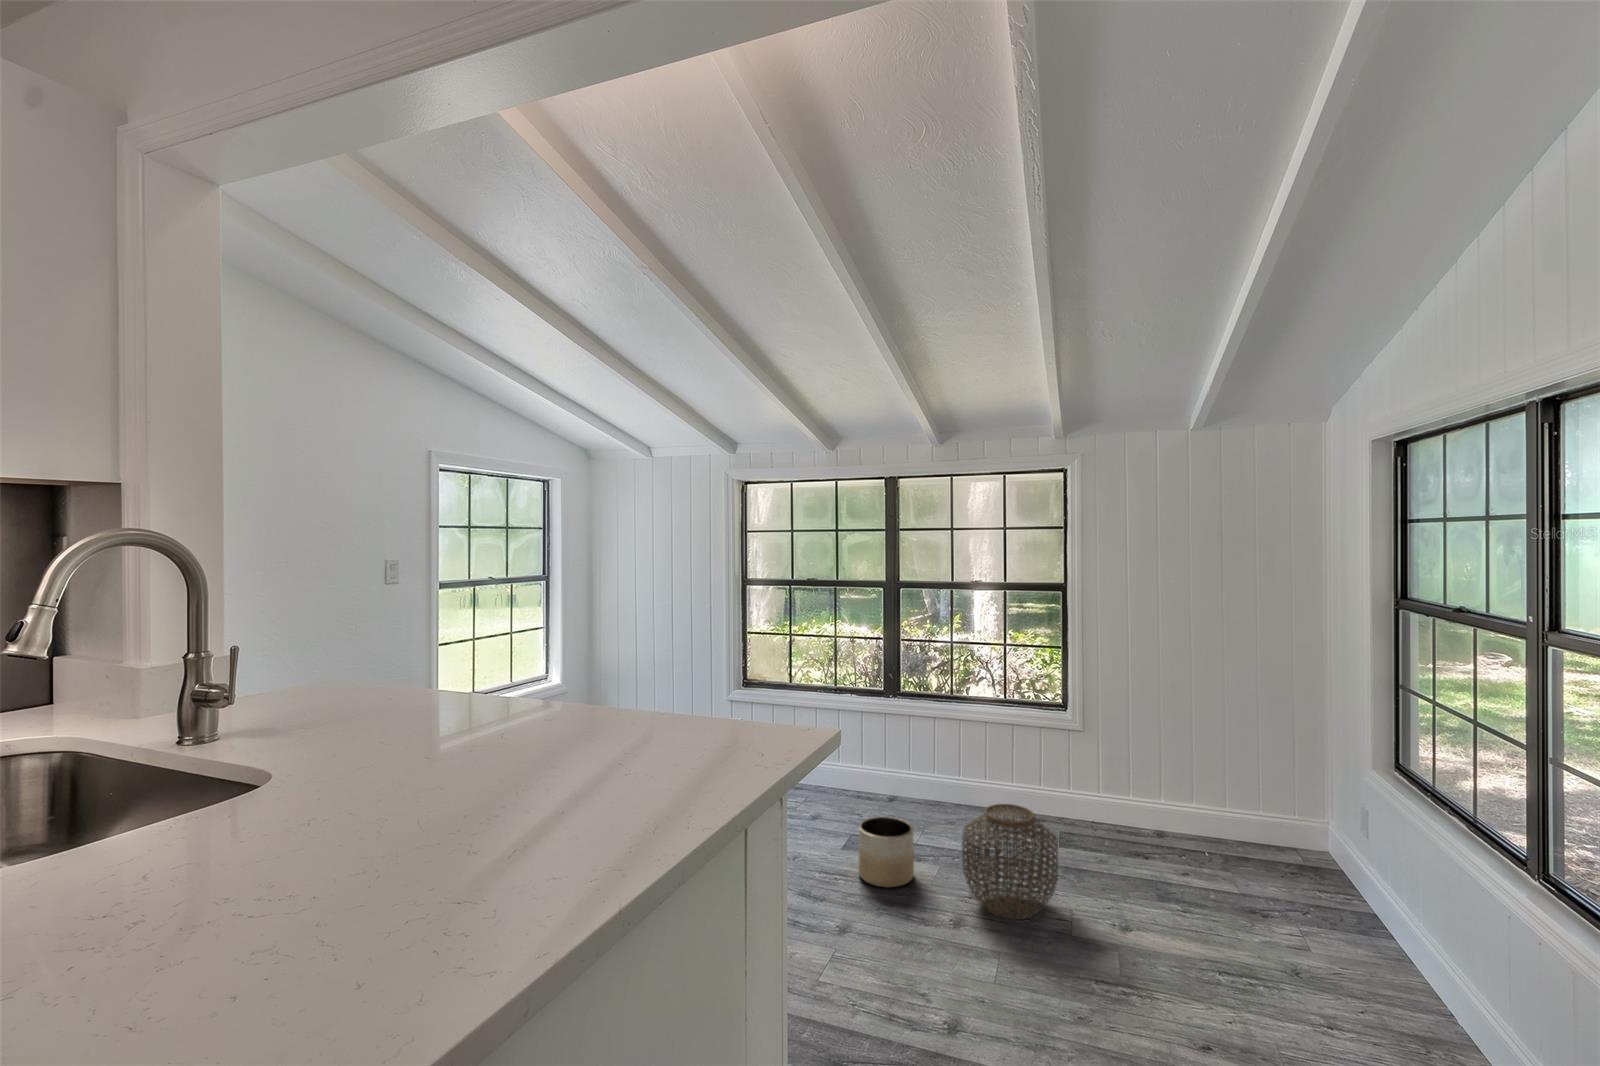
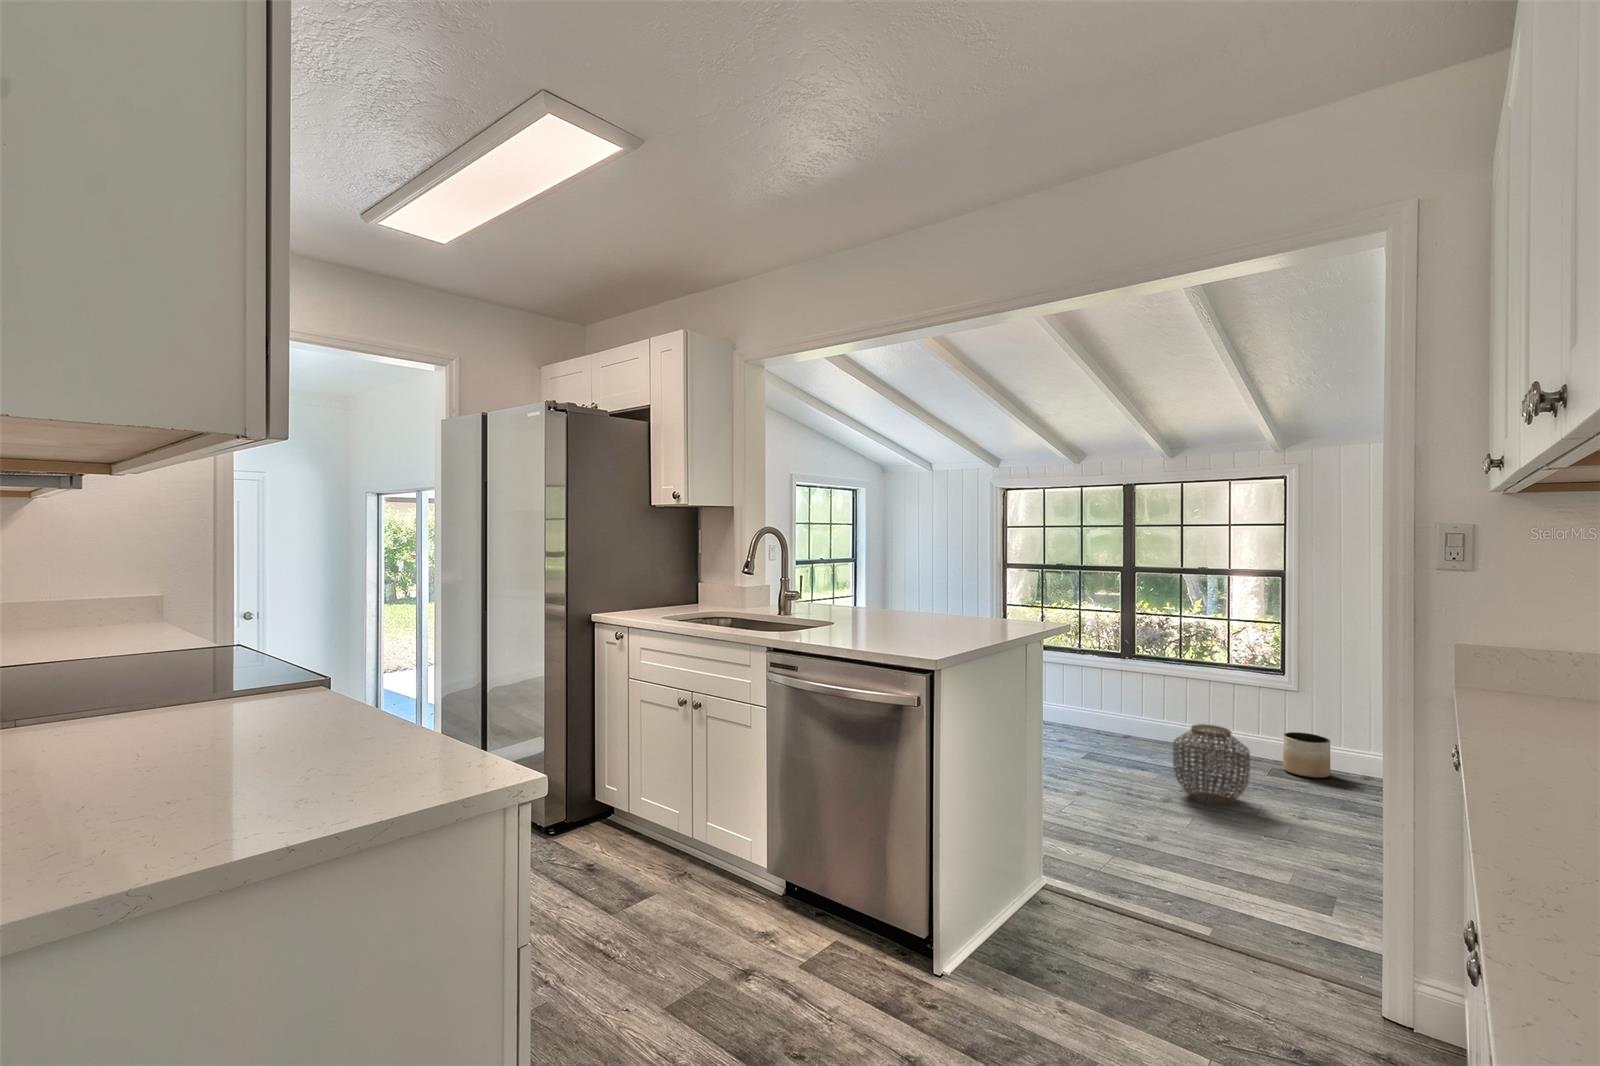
planter: present [858,817,914,888] -> present [1283,732,1331,778]

